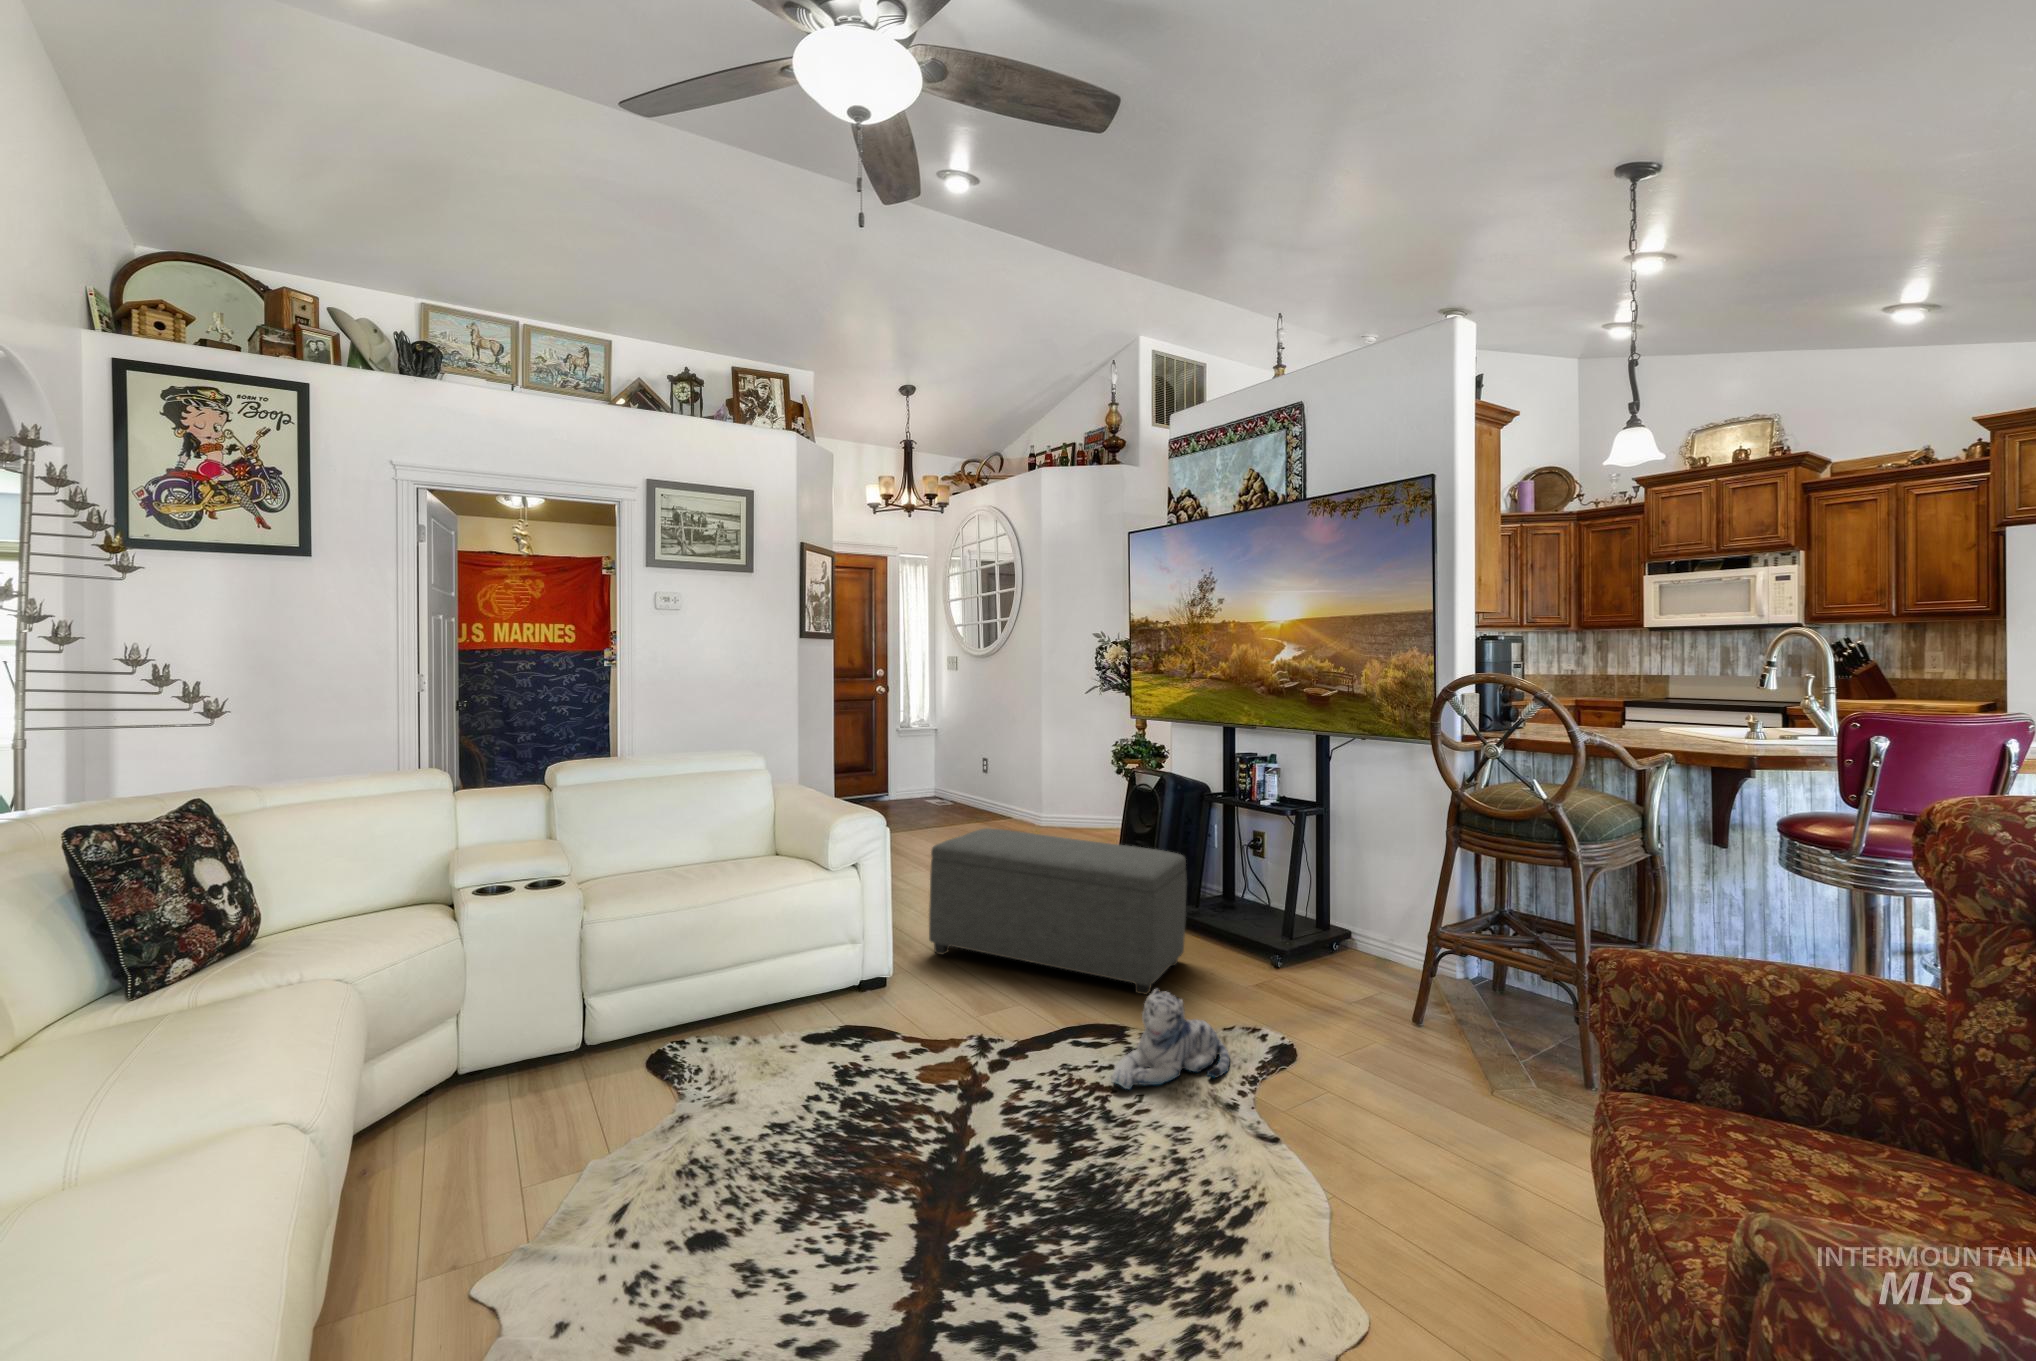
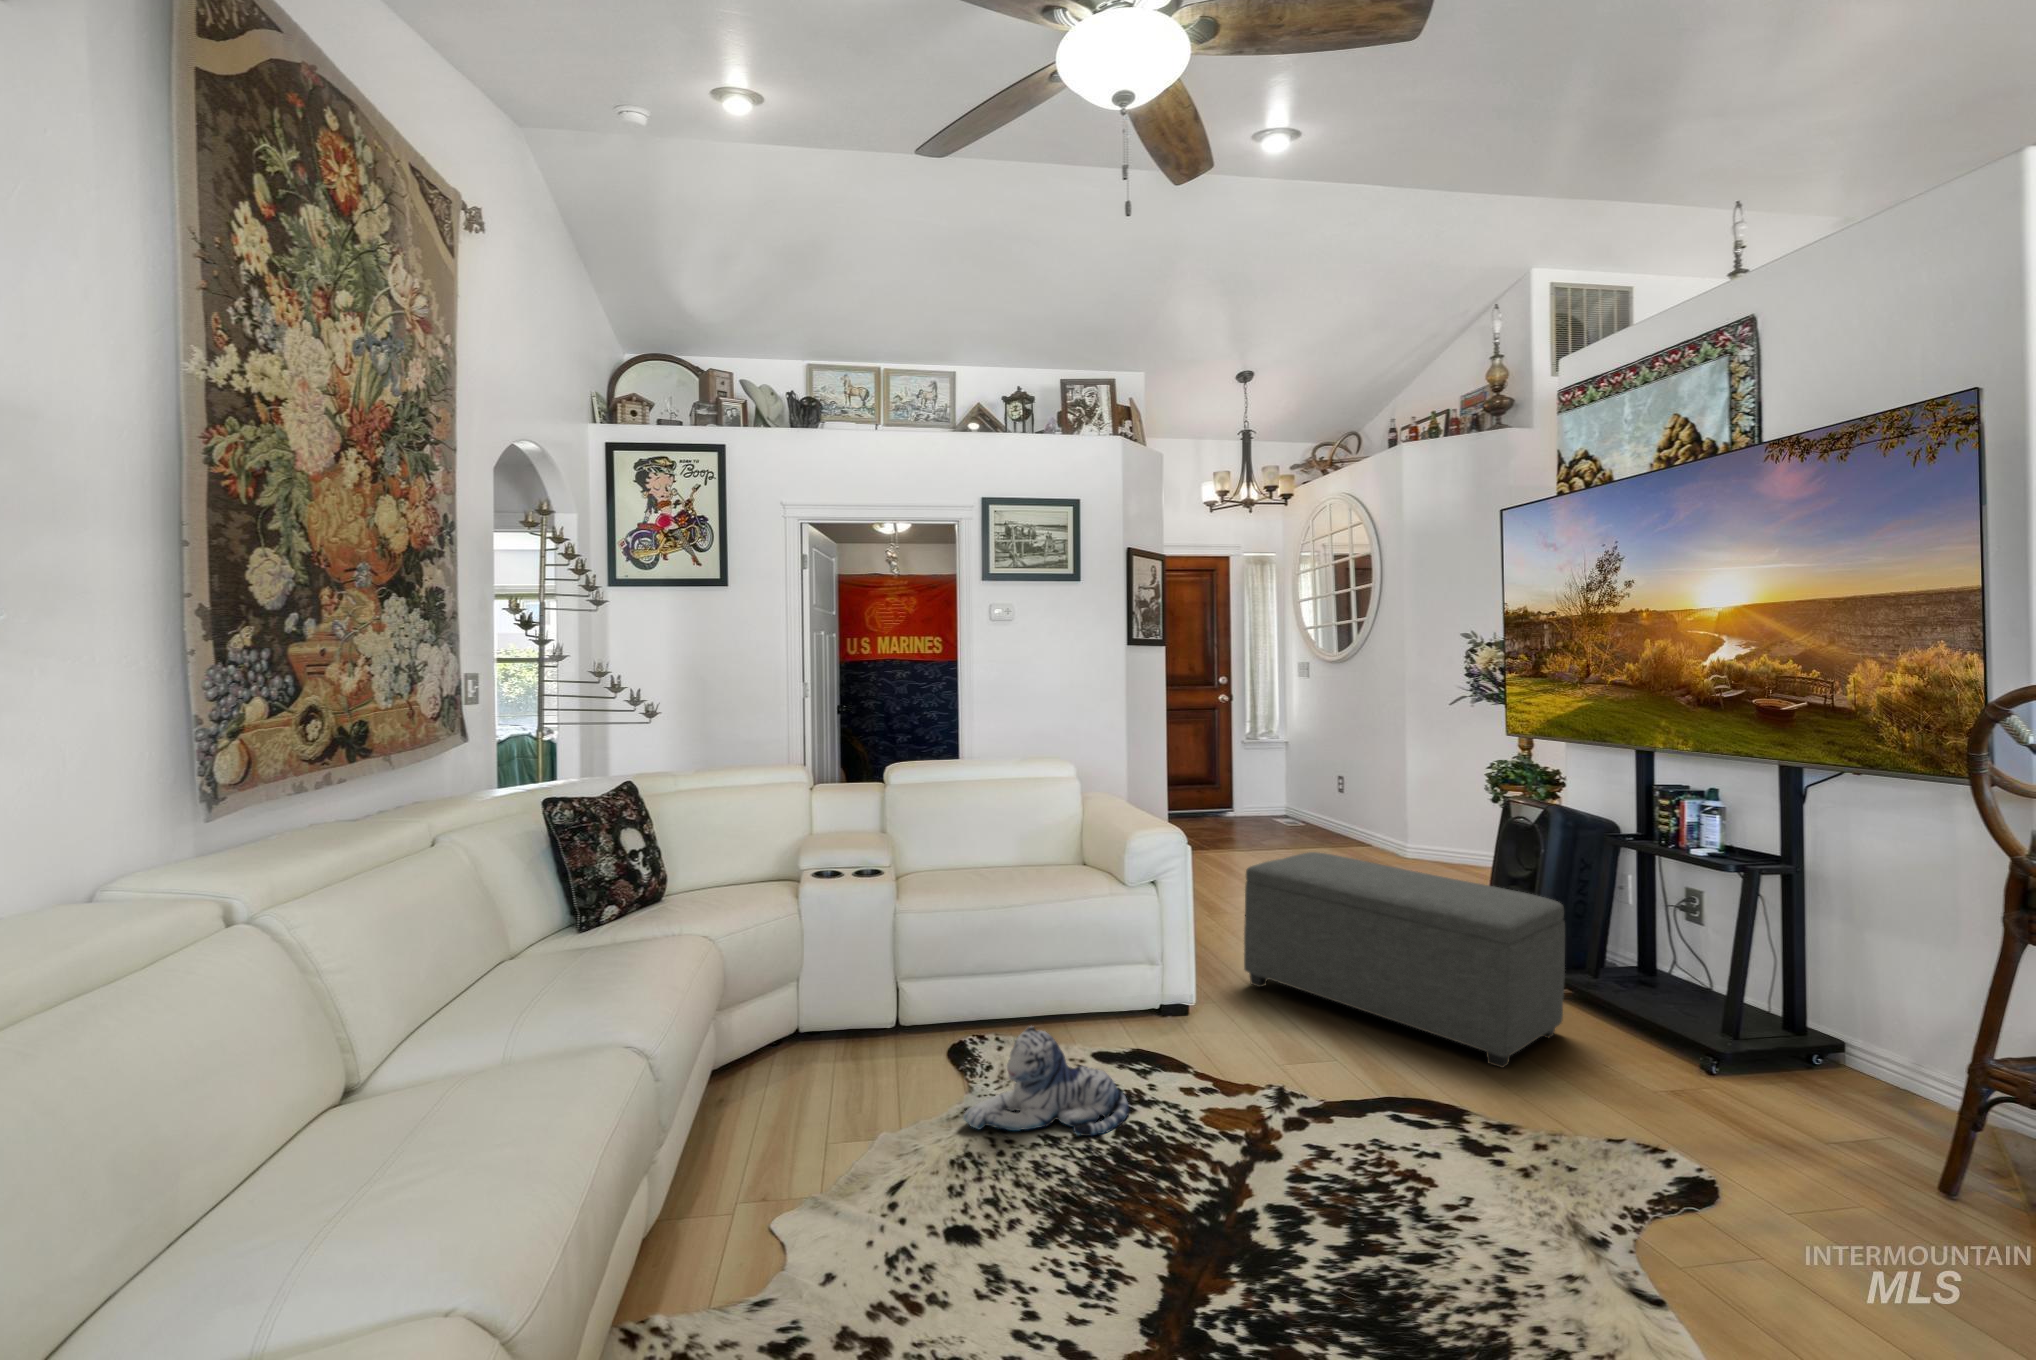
plush toy: present [1111,989,1230,1089] -> present [963,1026,1129,1136]

